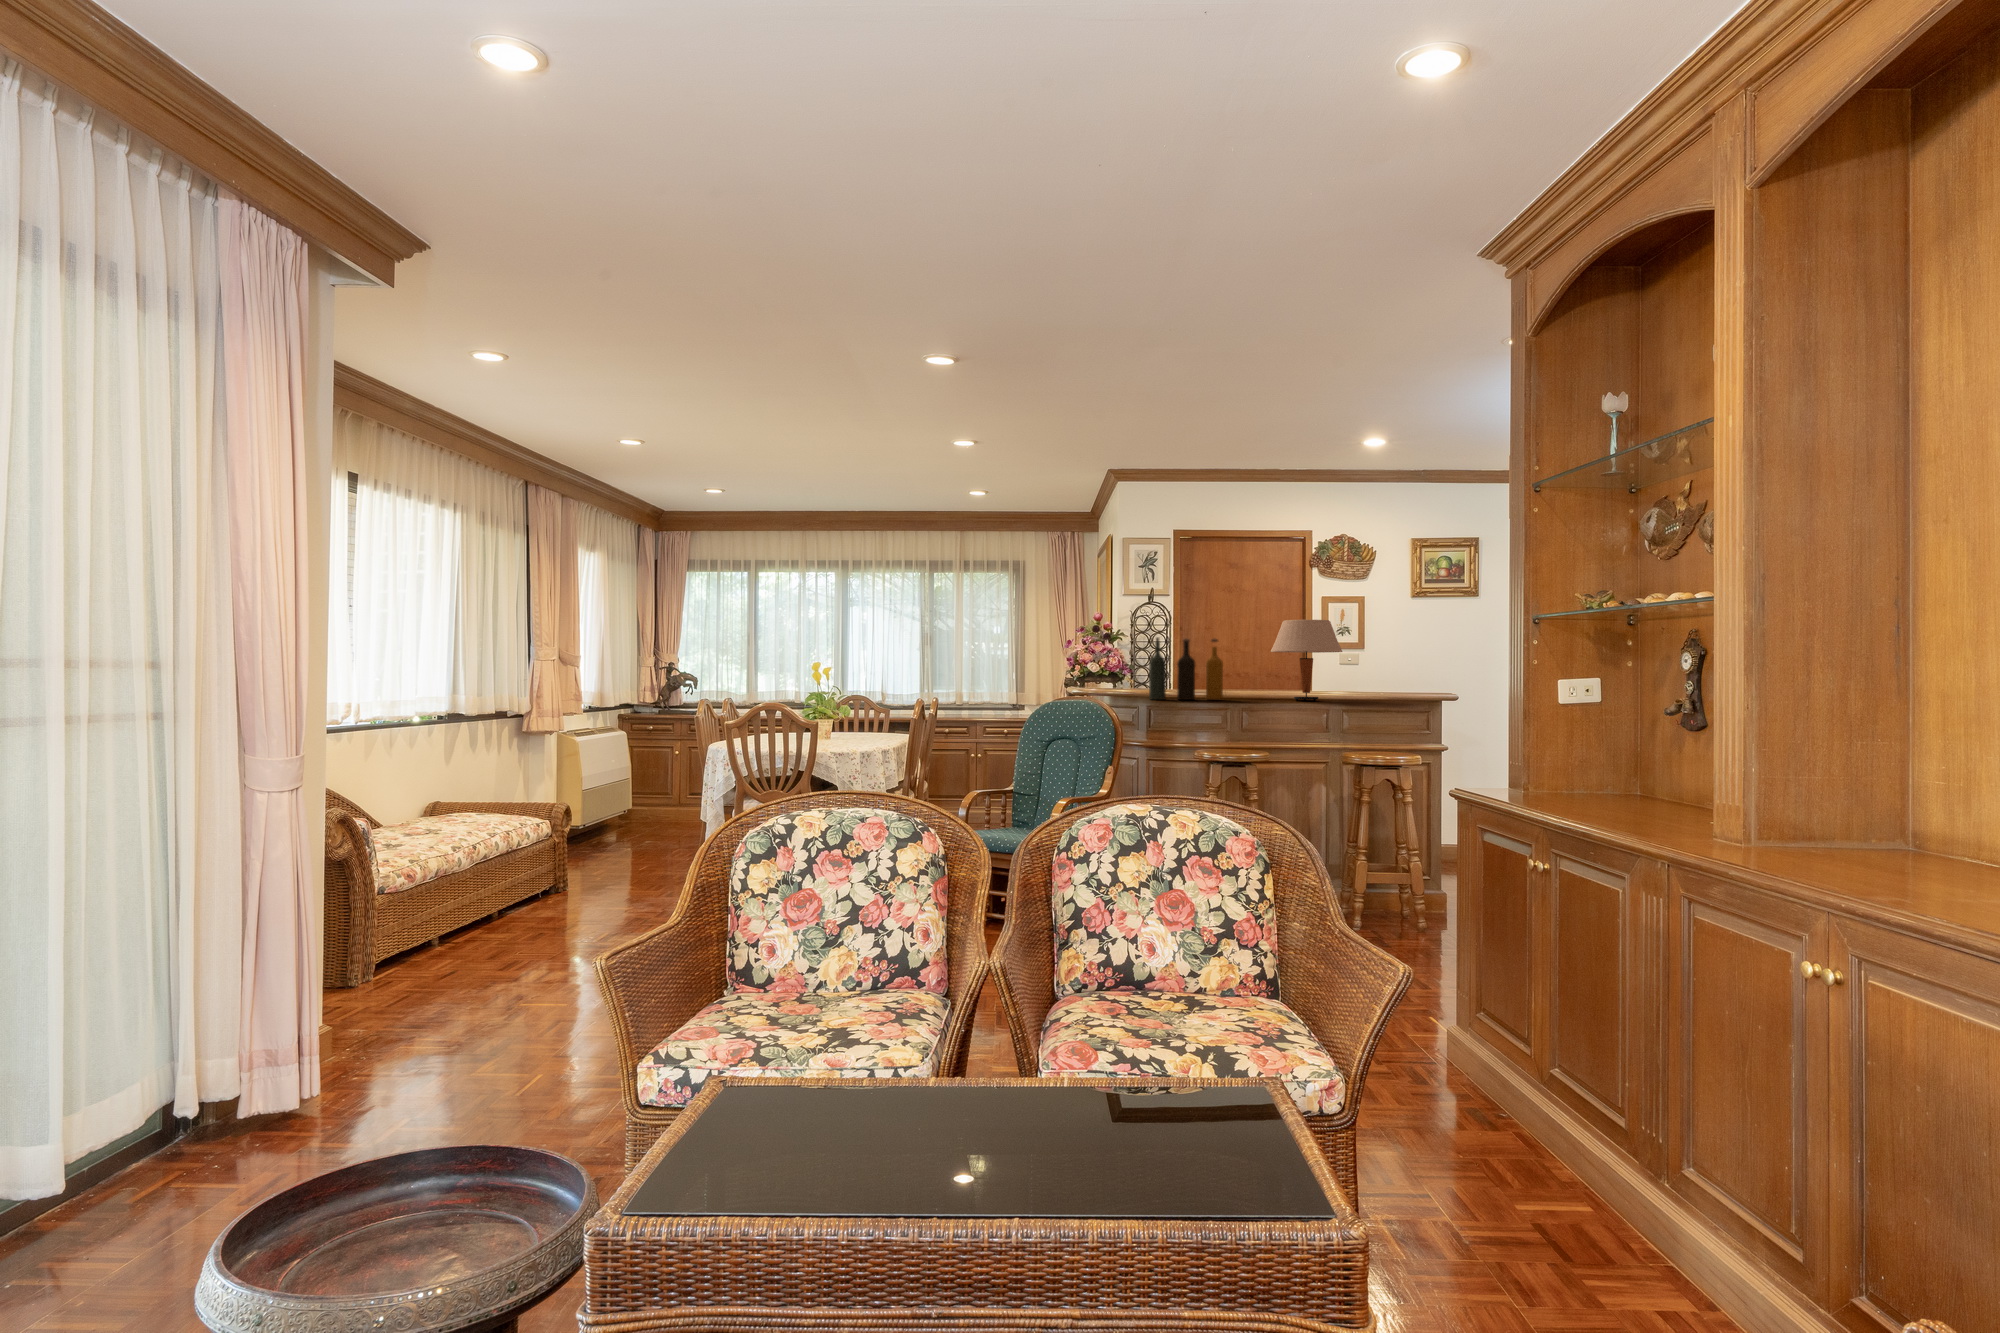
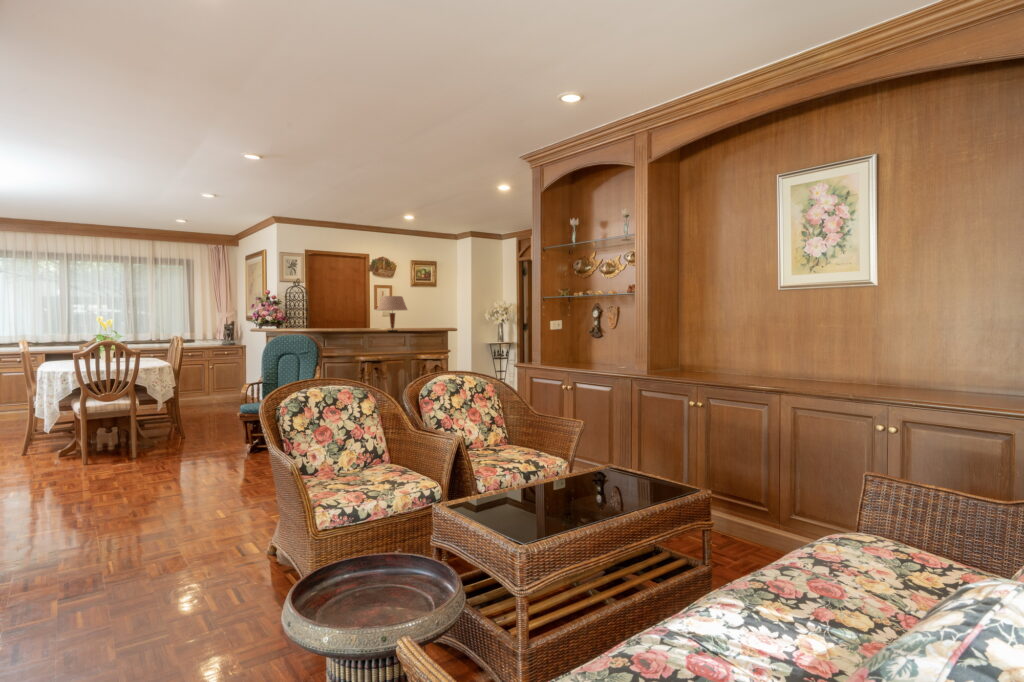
bottle: present [1149,637,1223,700] -> none [323,303,358,333]

